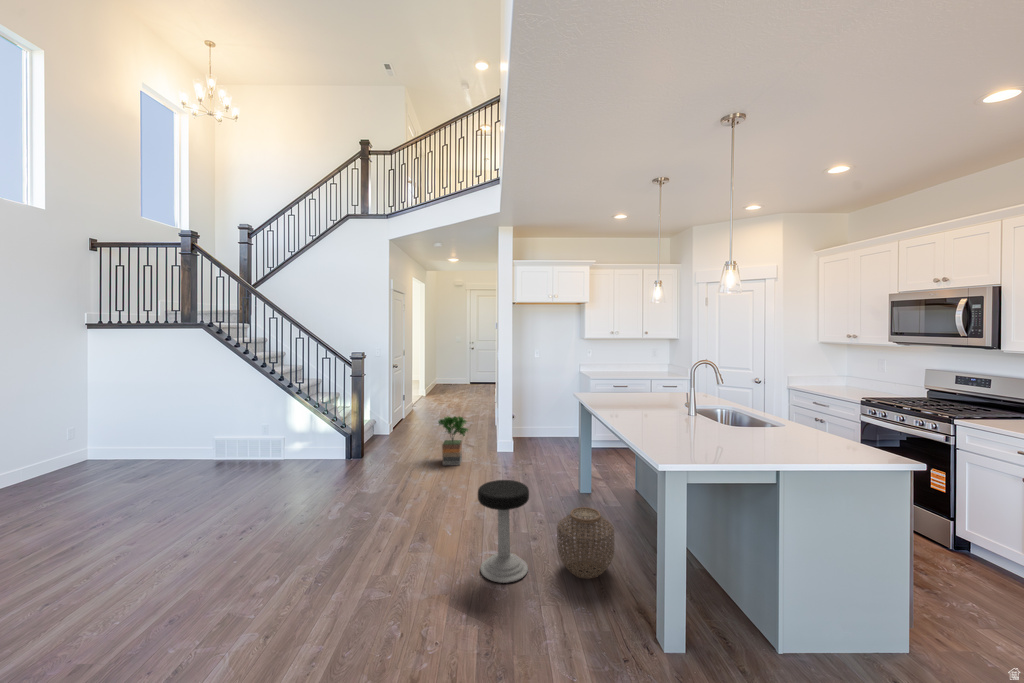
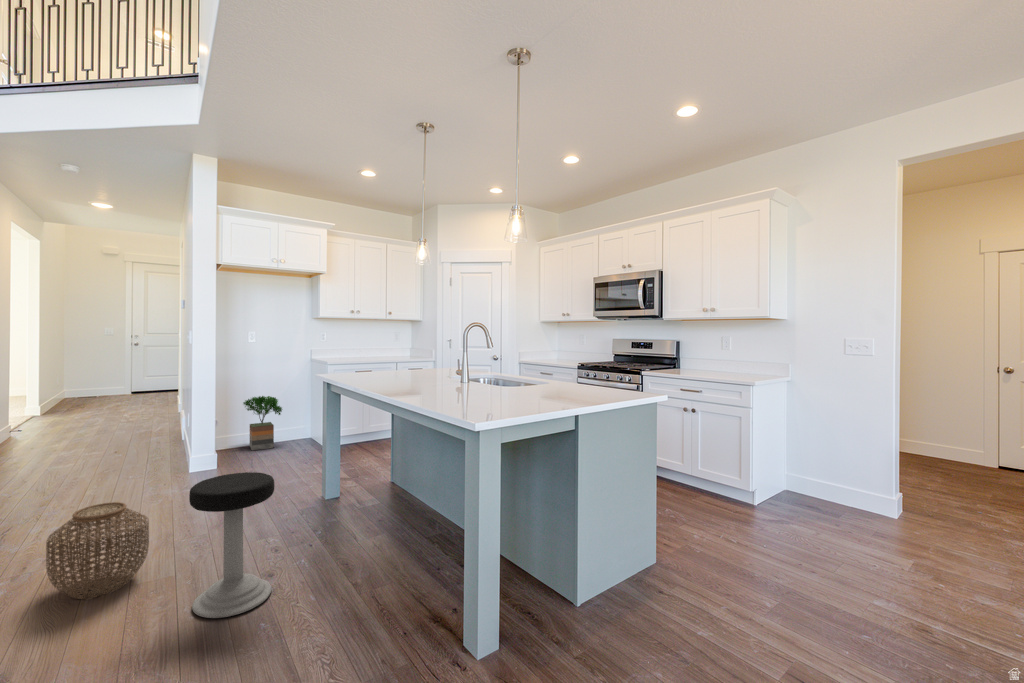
potted tree: present [438,416,468,466] -> present [243,396,282,450]
woven basket: present [557,507,614,579] -> present [46,502,149,599]

